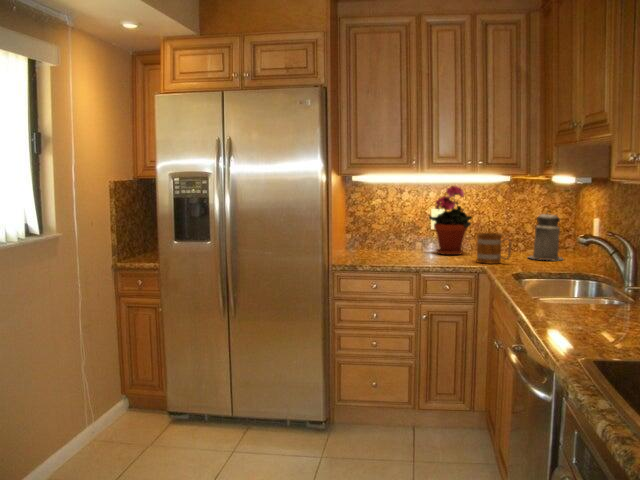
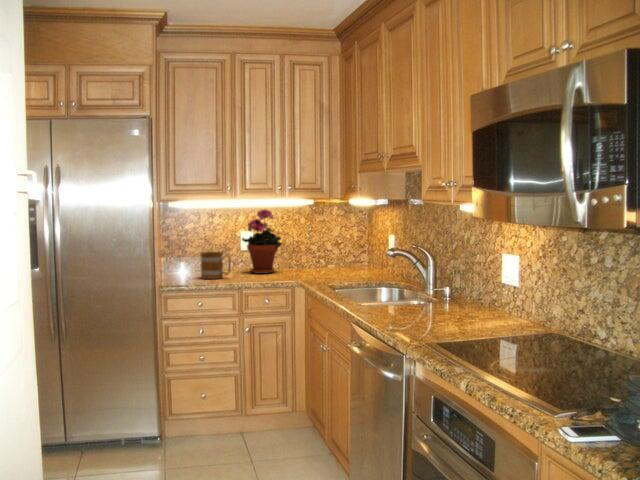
canister: present [529,214,563,260] -> none [332,229,363,273]
mug: present [476,233,512,264] -> present [201,252,231,279]

